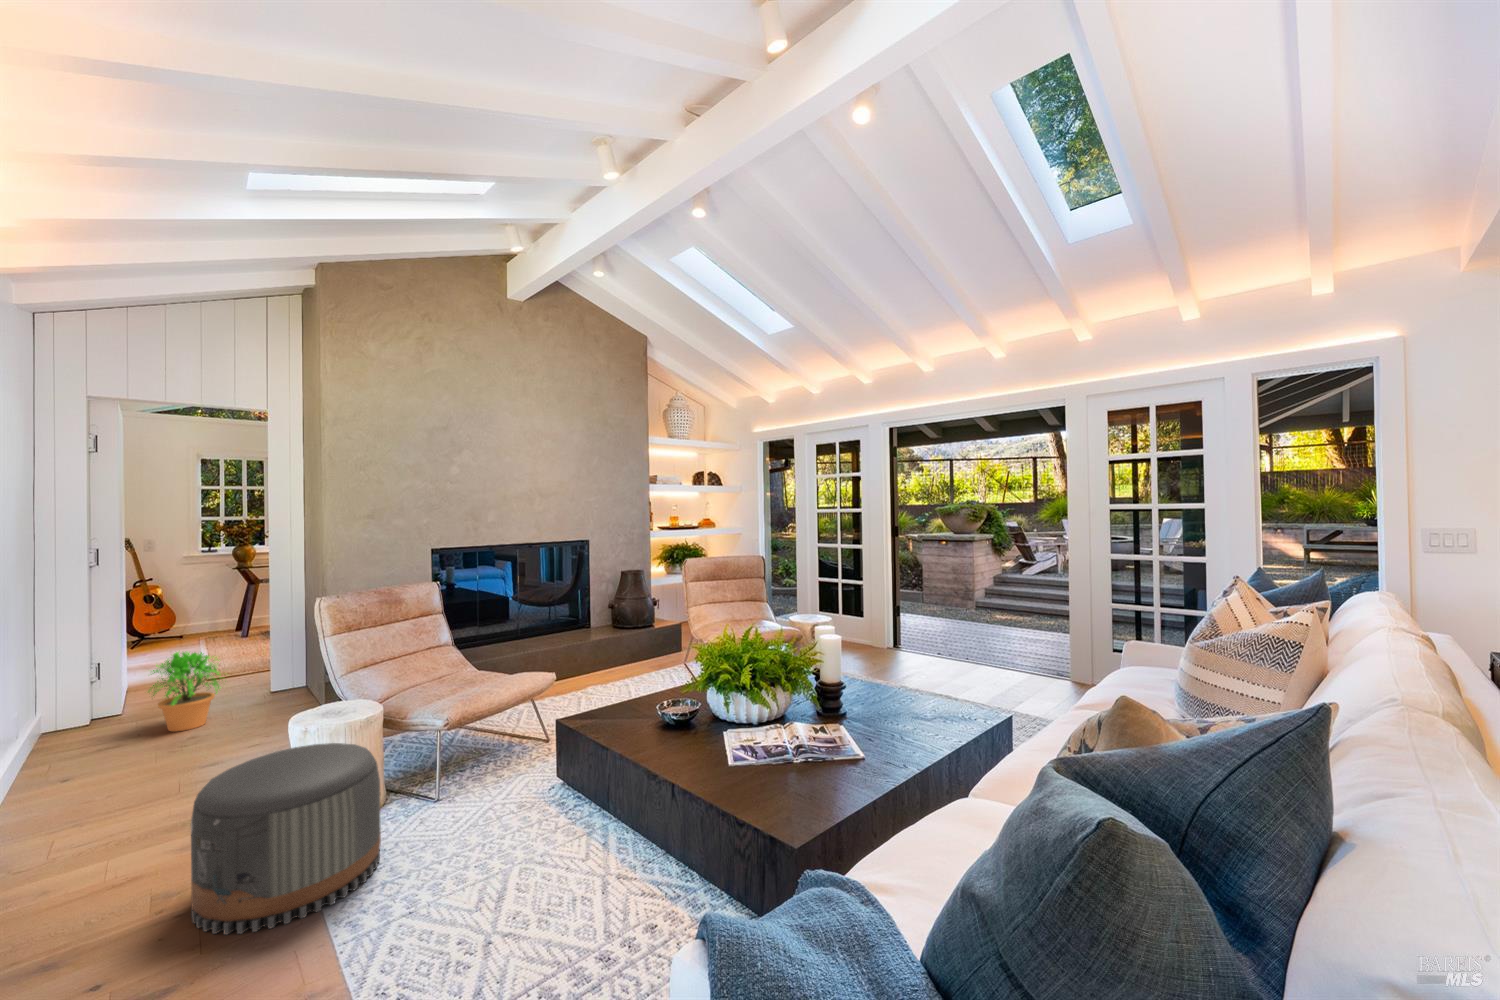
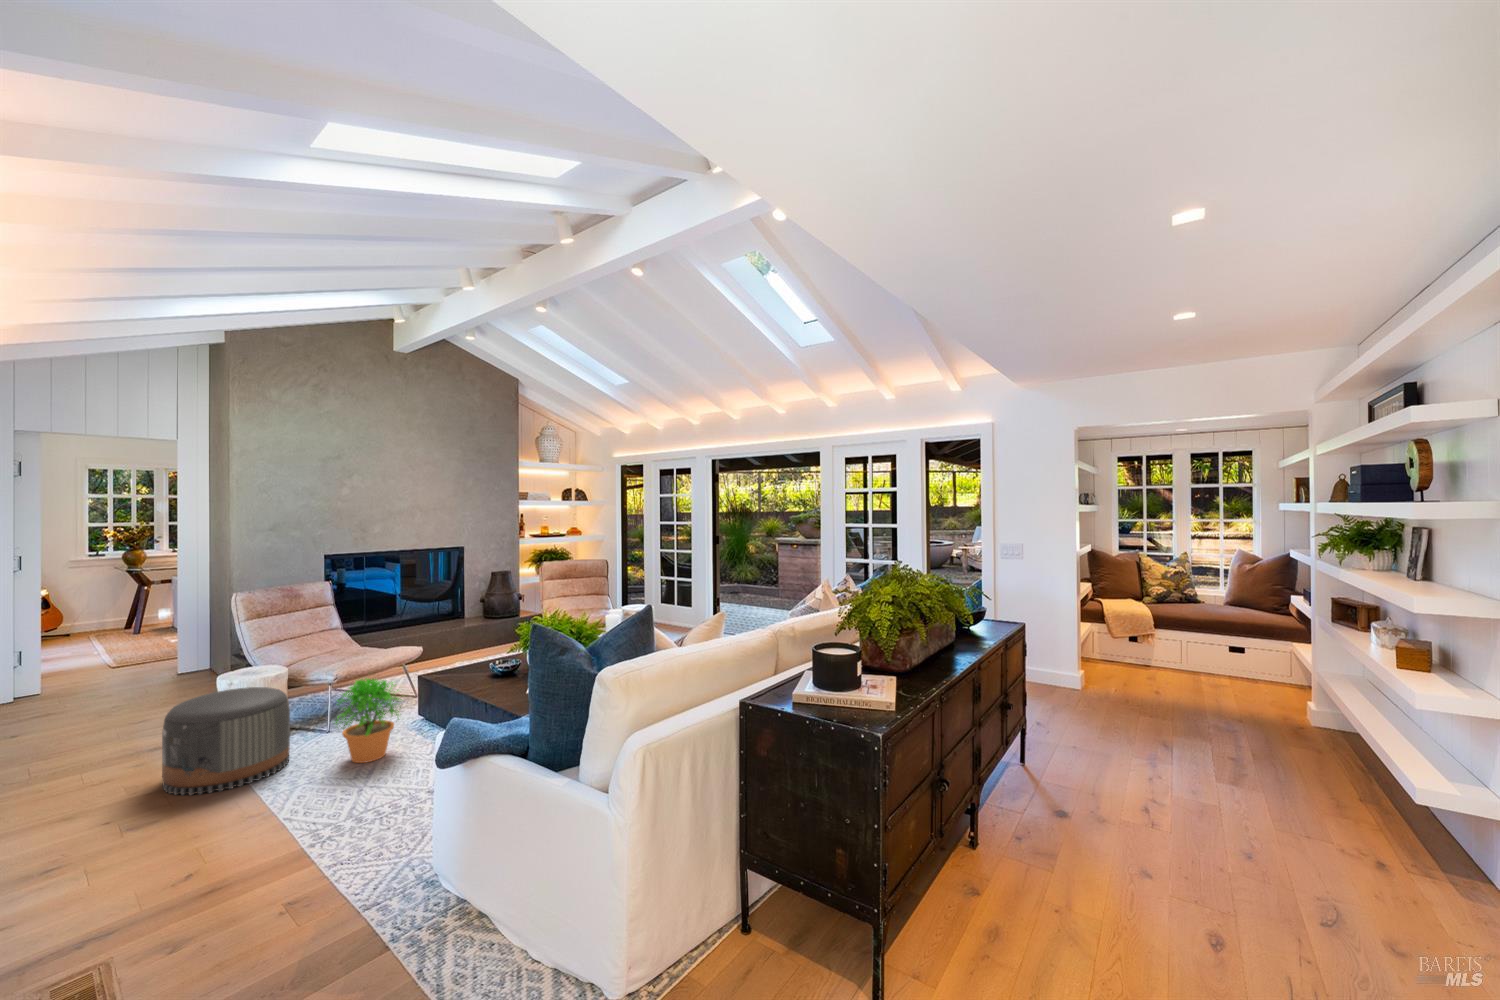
potted plant: present [148,652,220,731] -> present [335,679,402,763]

